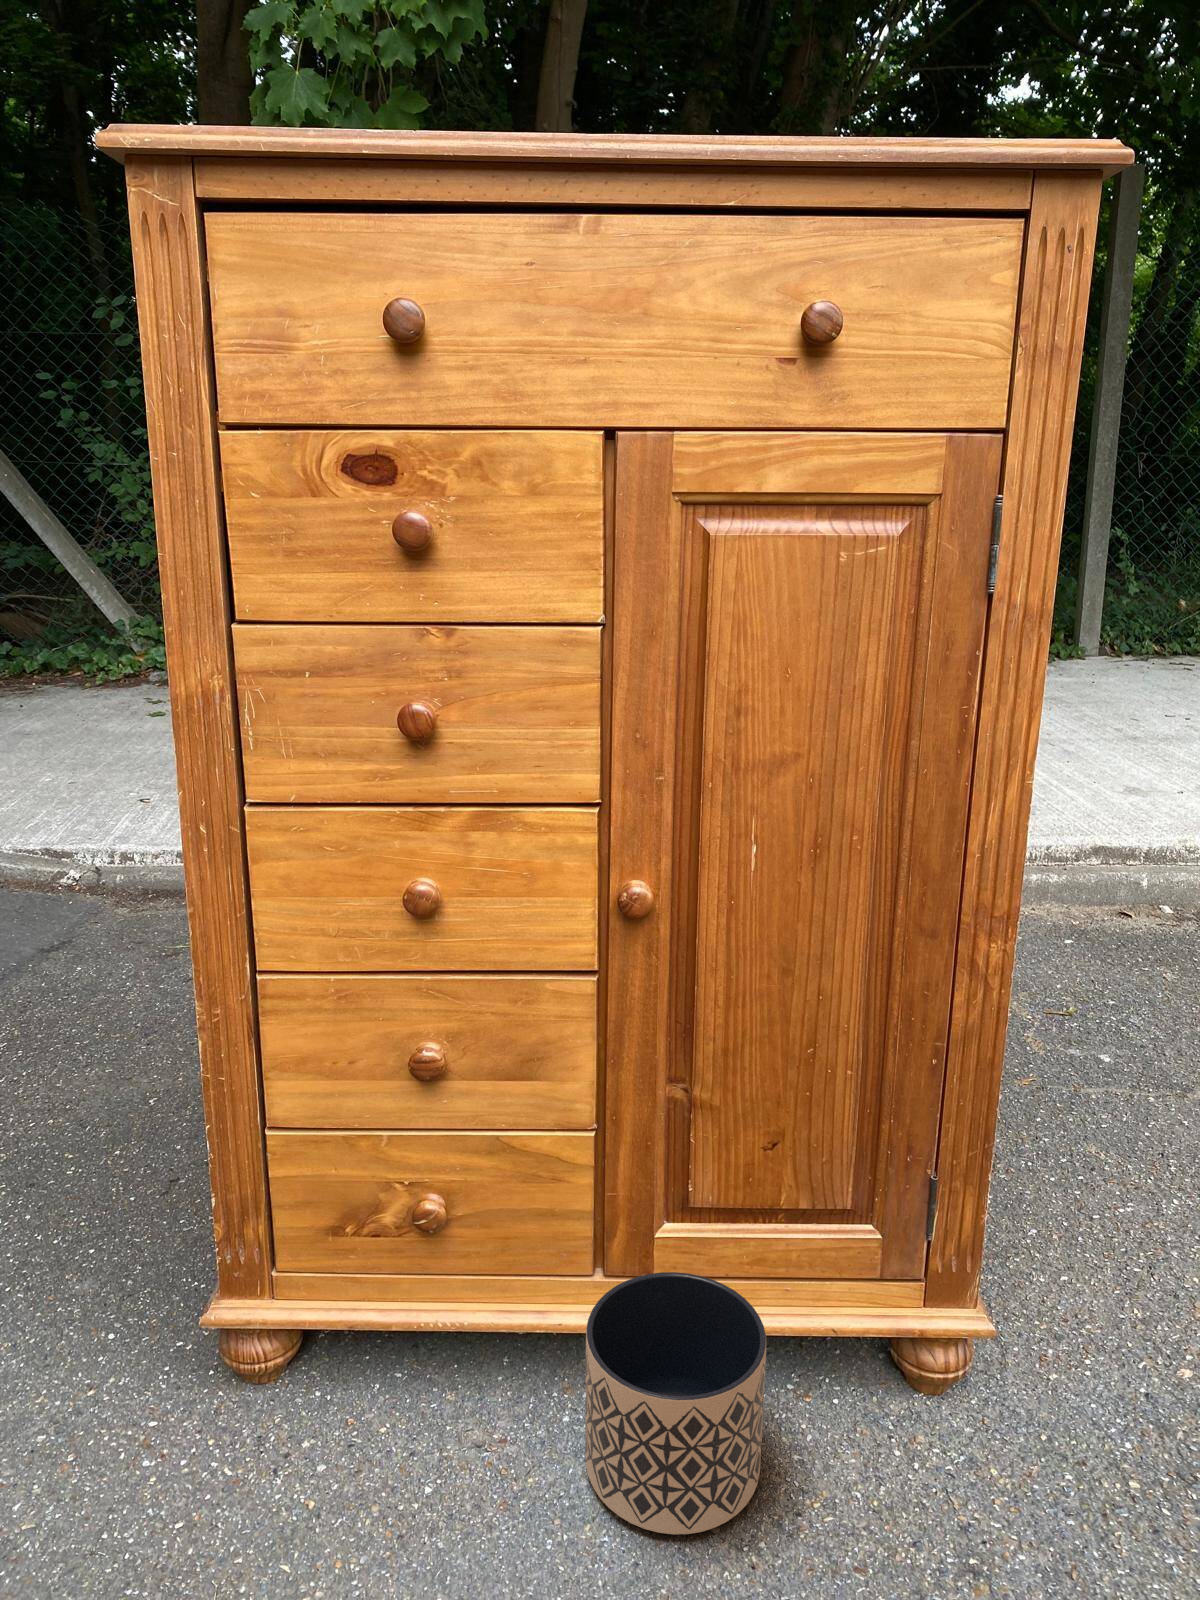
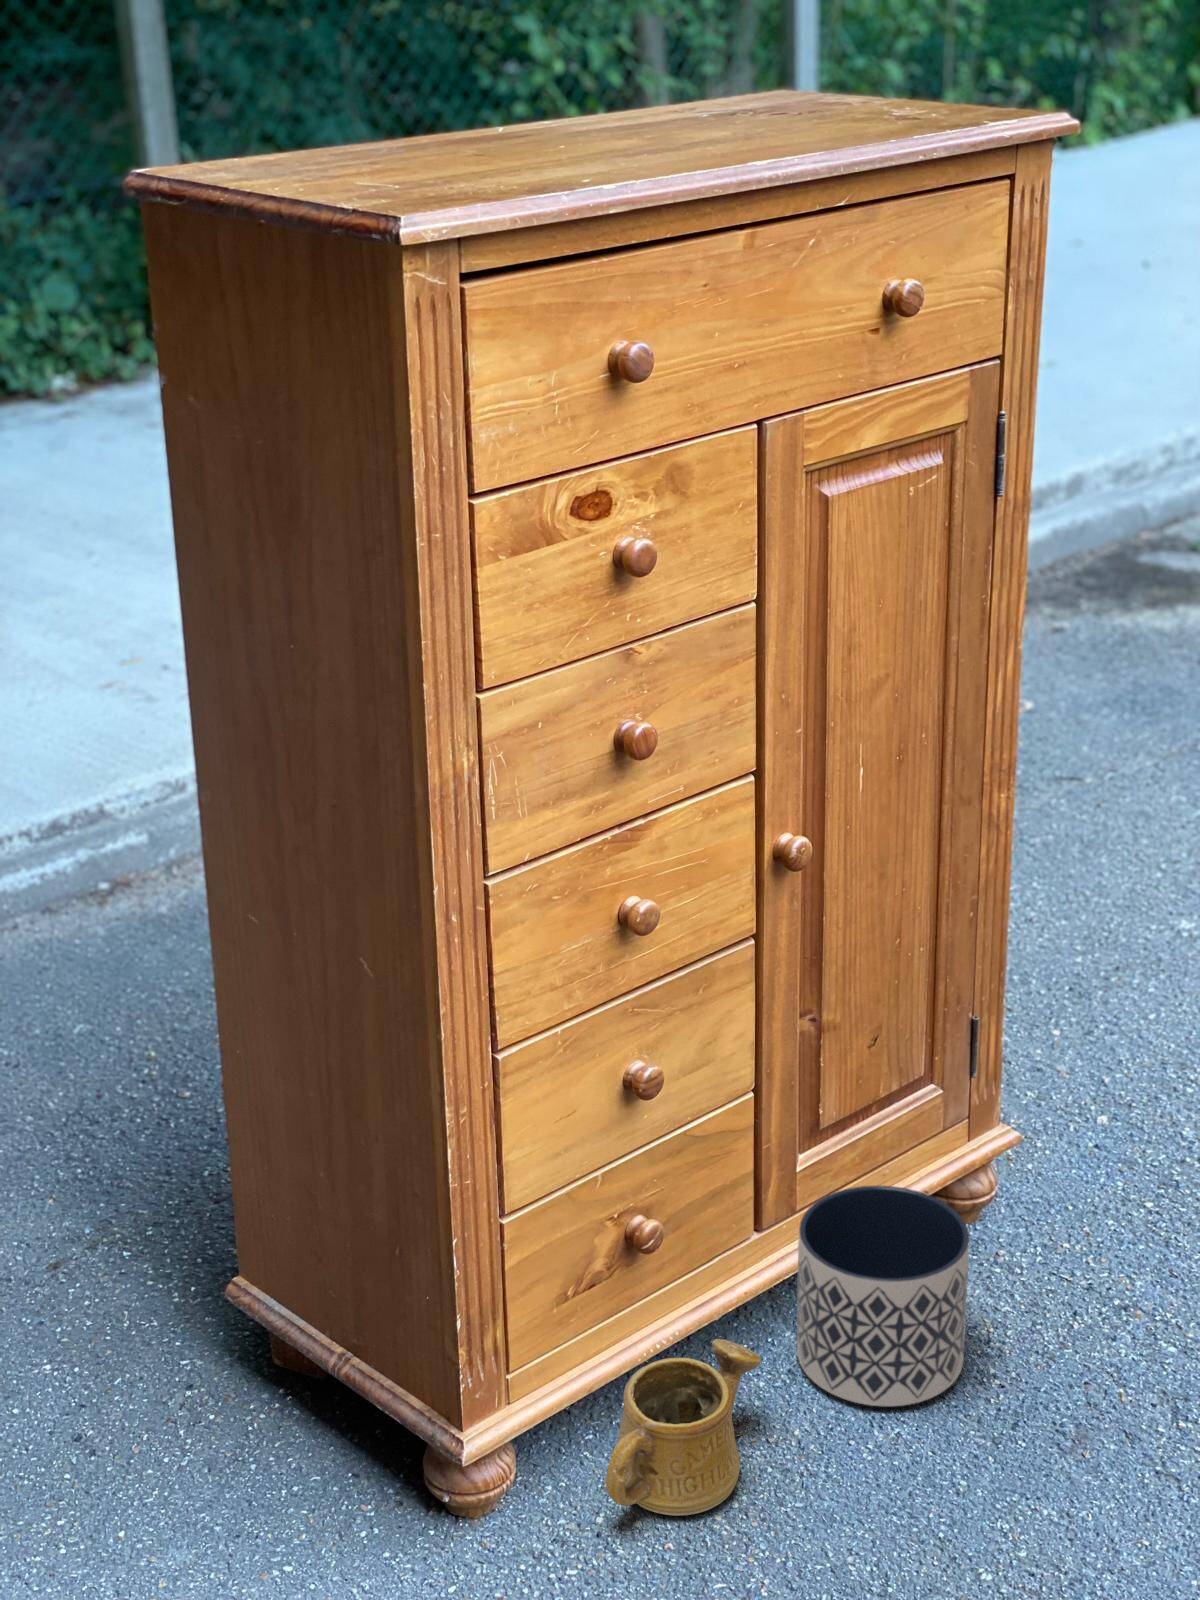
watering can: none [284,1331,507,1497] -> present [606,1339,761,1516]

